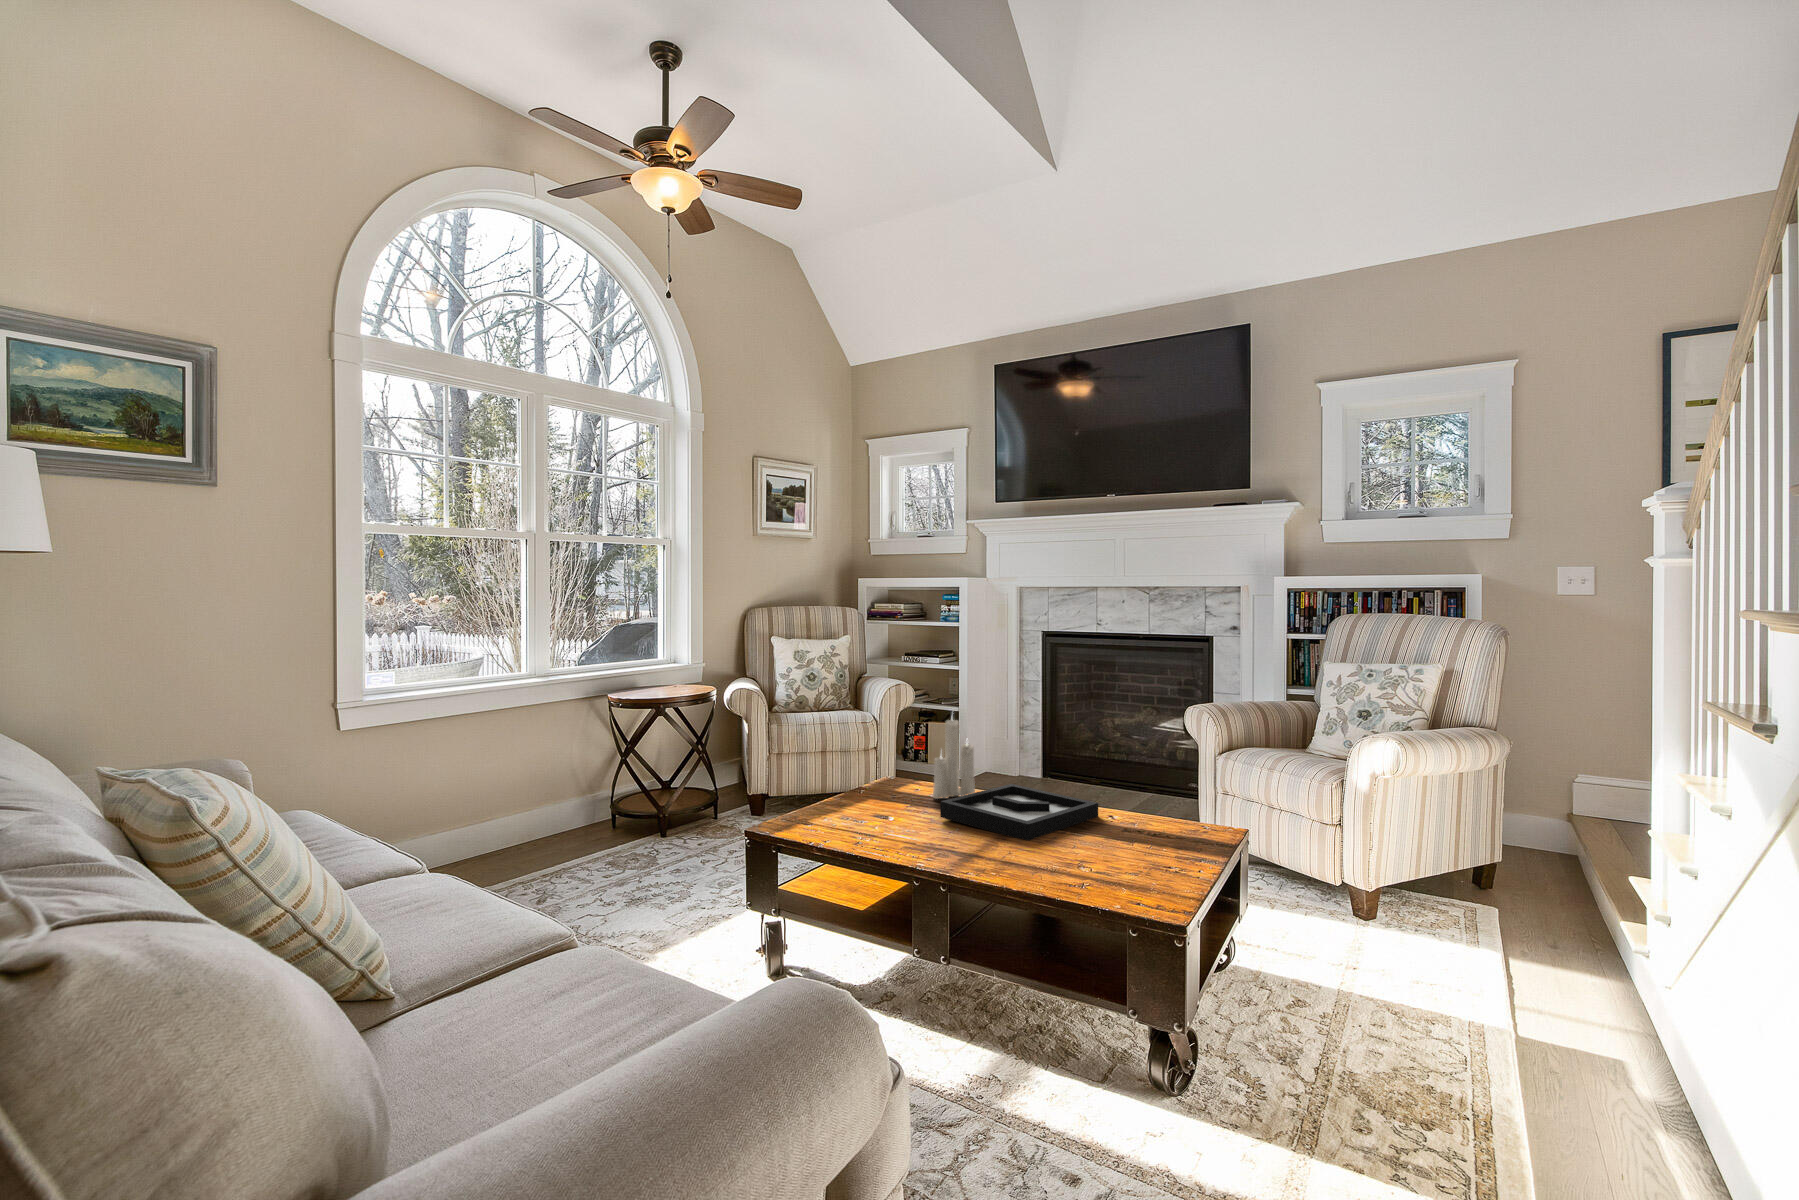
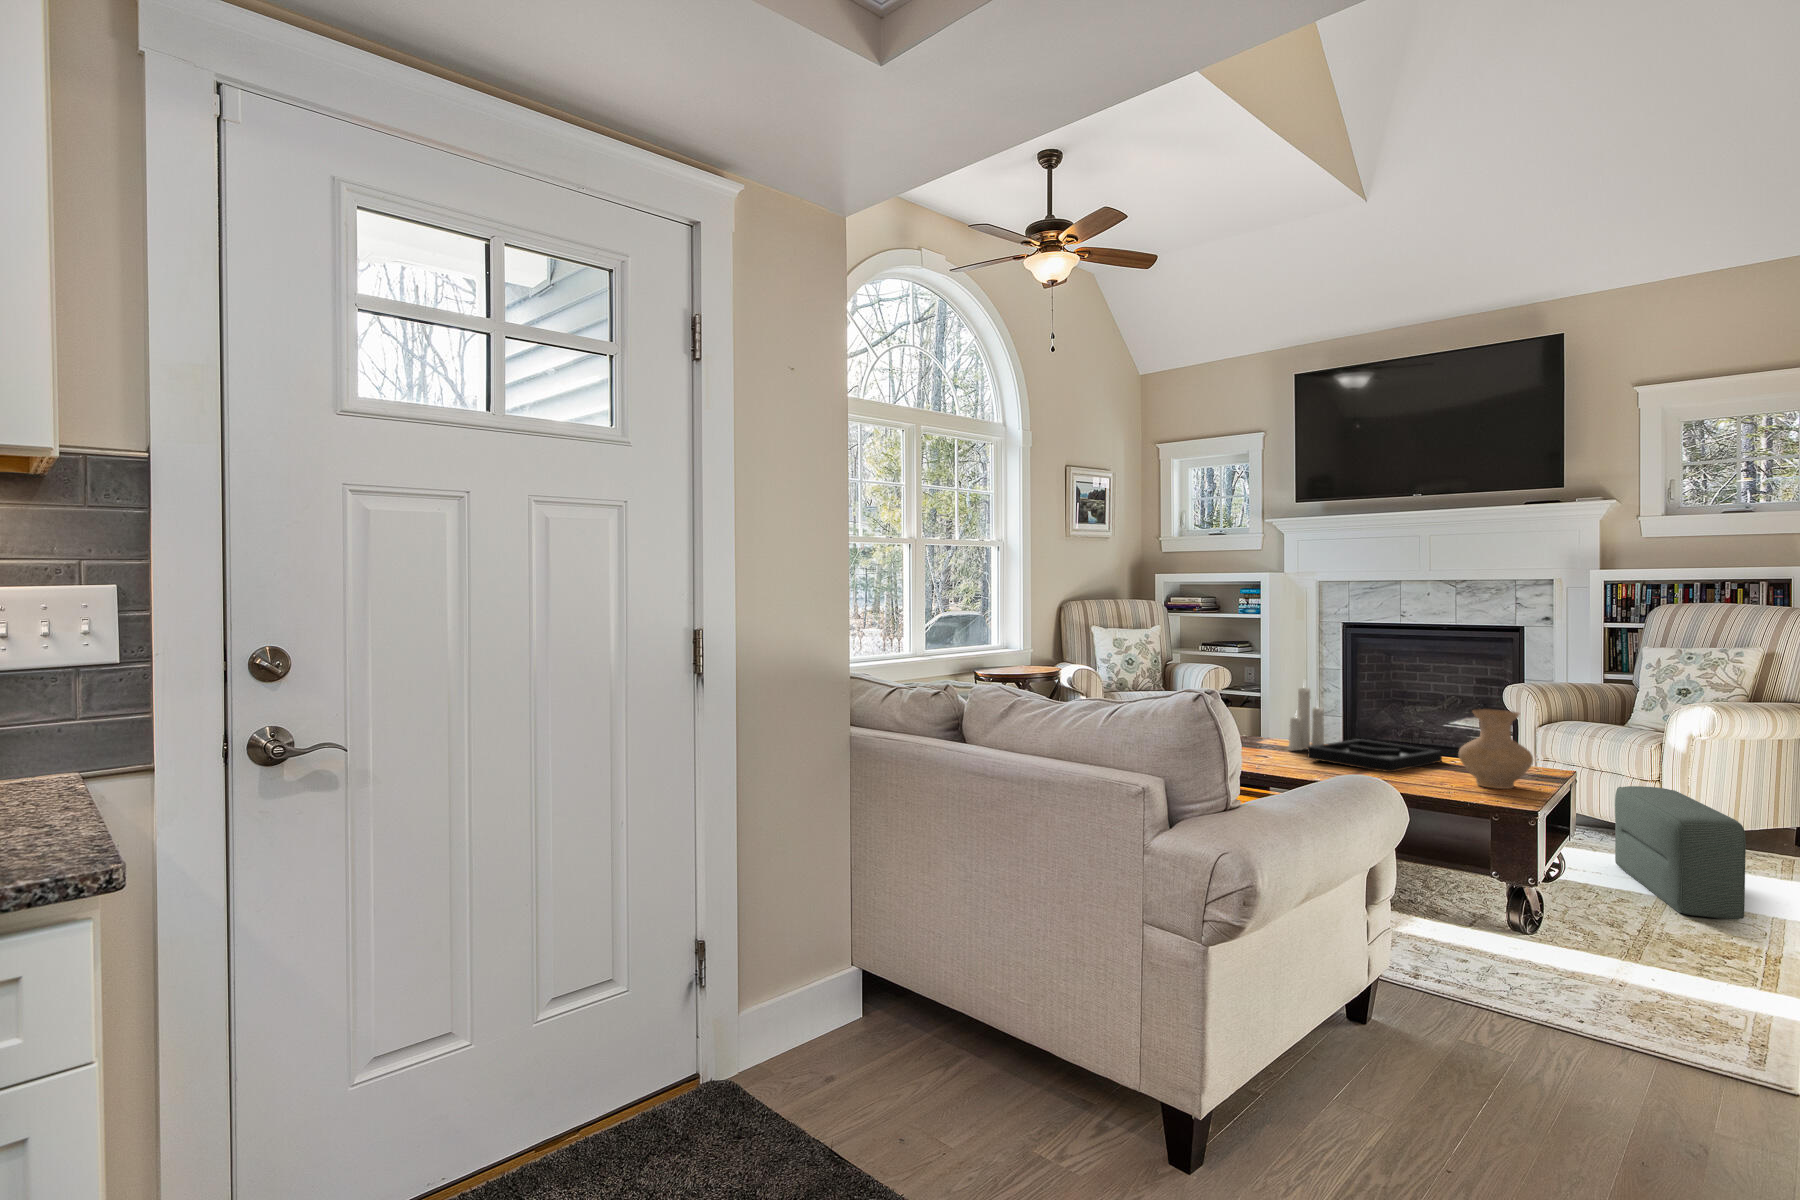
vase: none [1099,763,1188,875] -> present [1459,709,1533,789]
pouf: none [1293,835,1436,1024] -> present [1615,786,1746,919]

